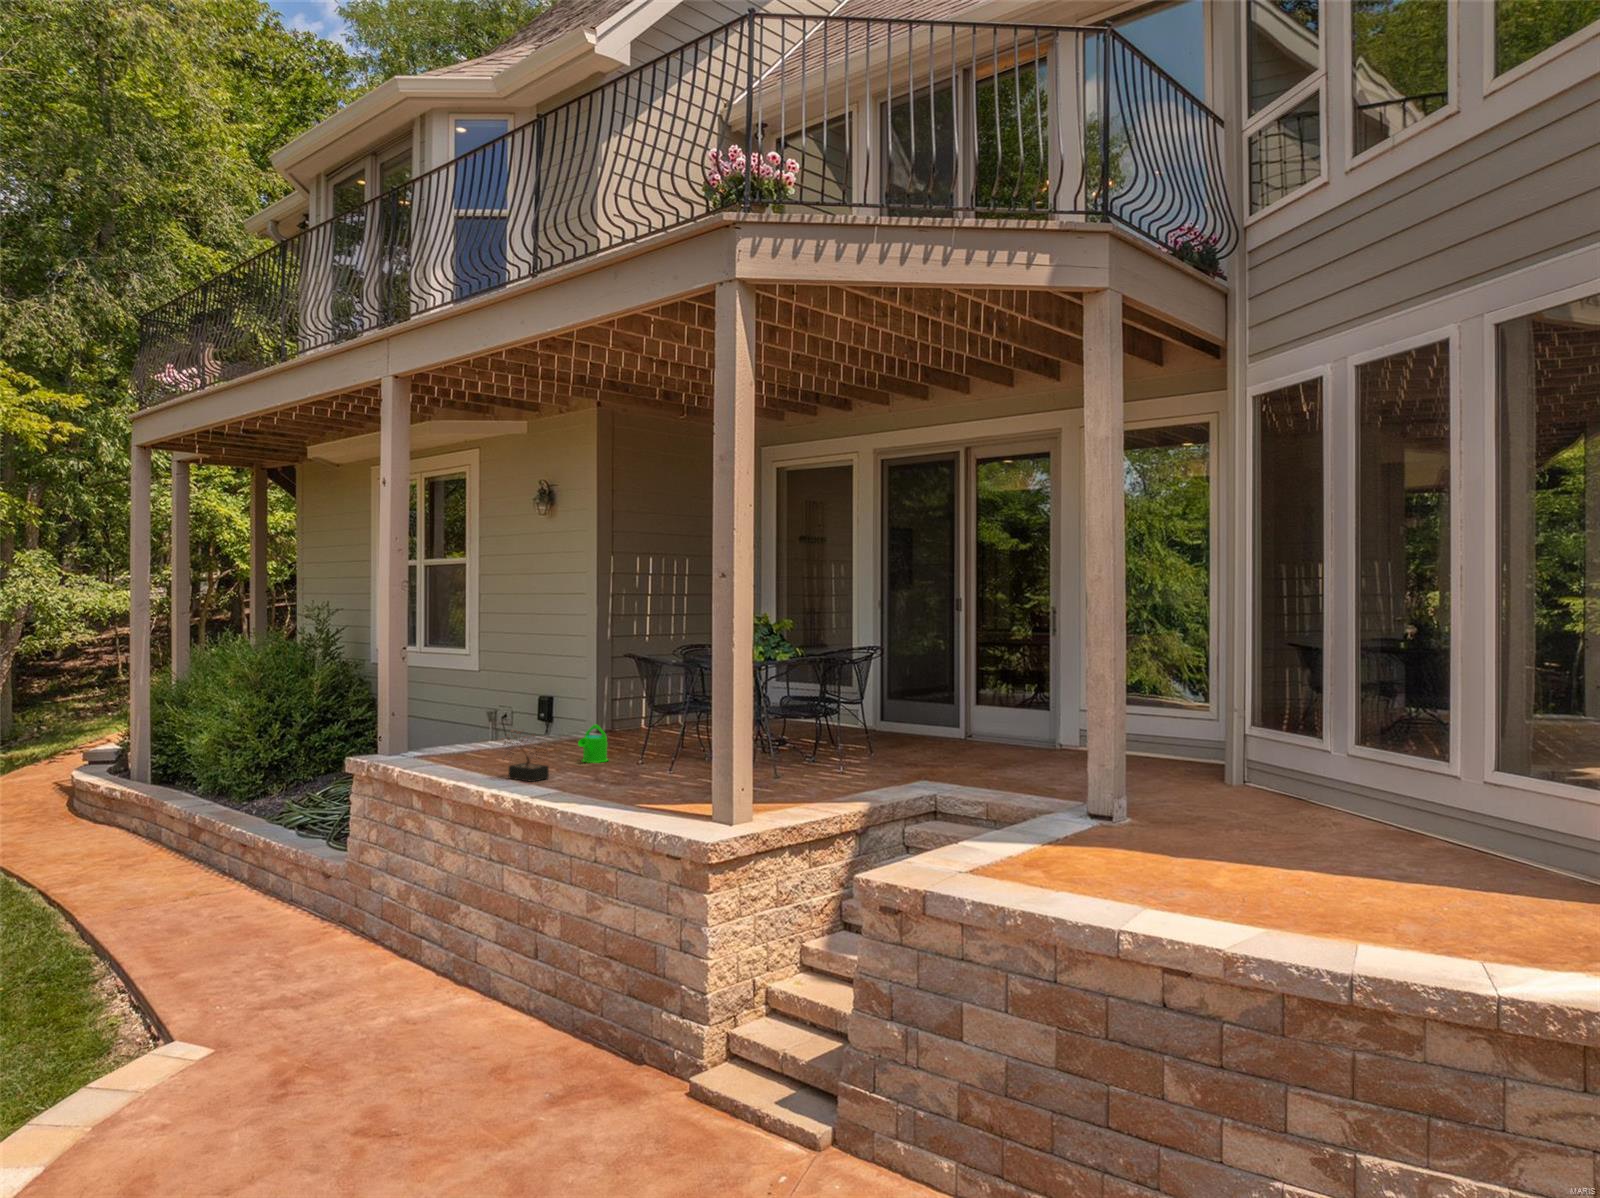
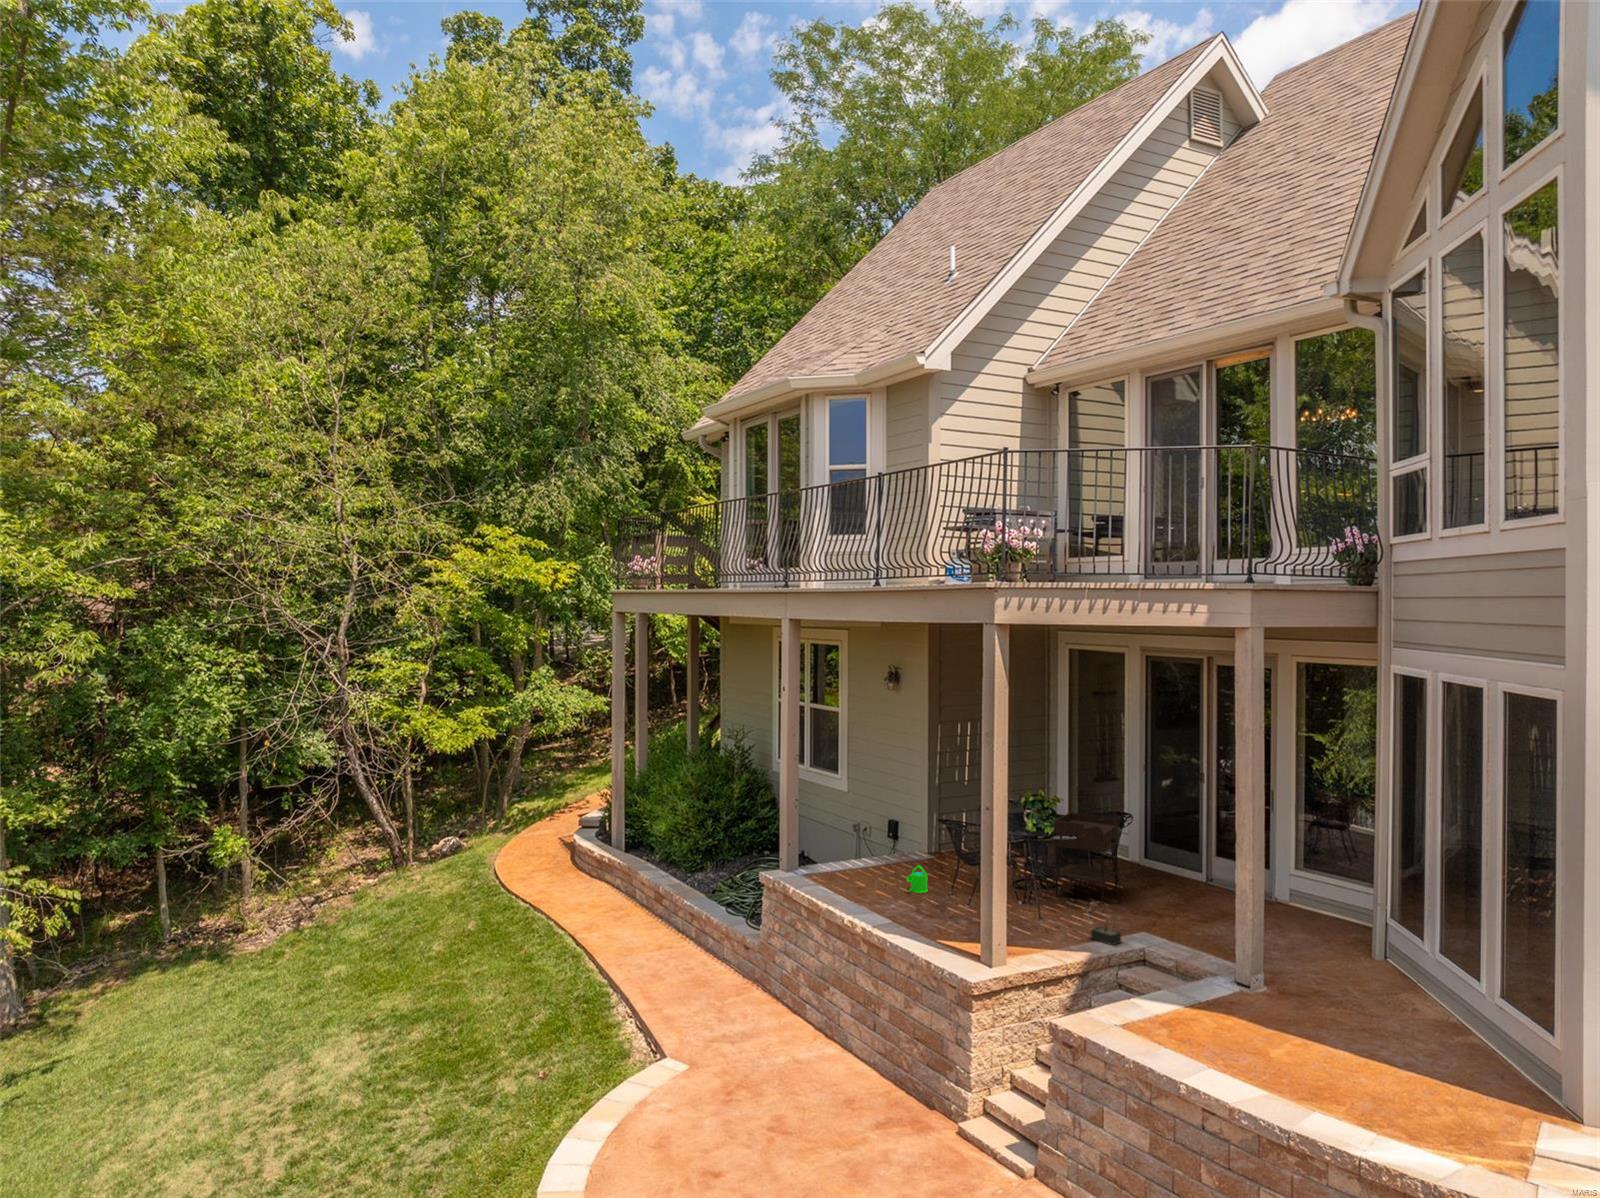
side table: none [783,647,864,759] -> present [1053,812,1119,905]
decorative plant: present [498,730,554,782] -> present [1086,902,1122,945]

